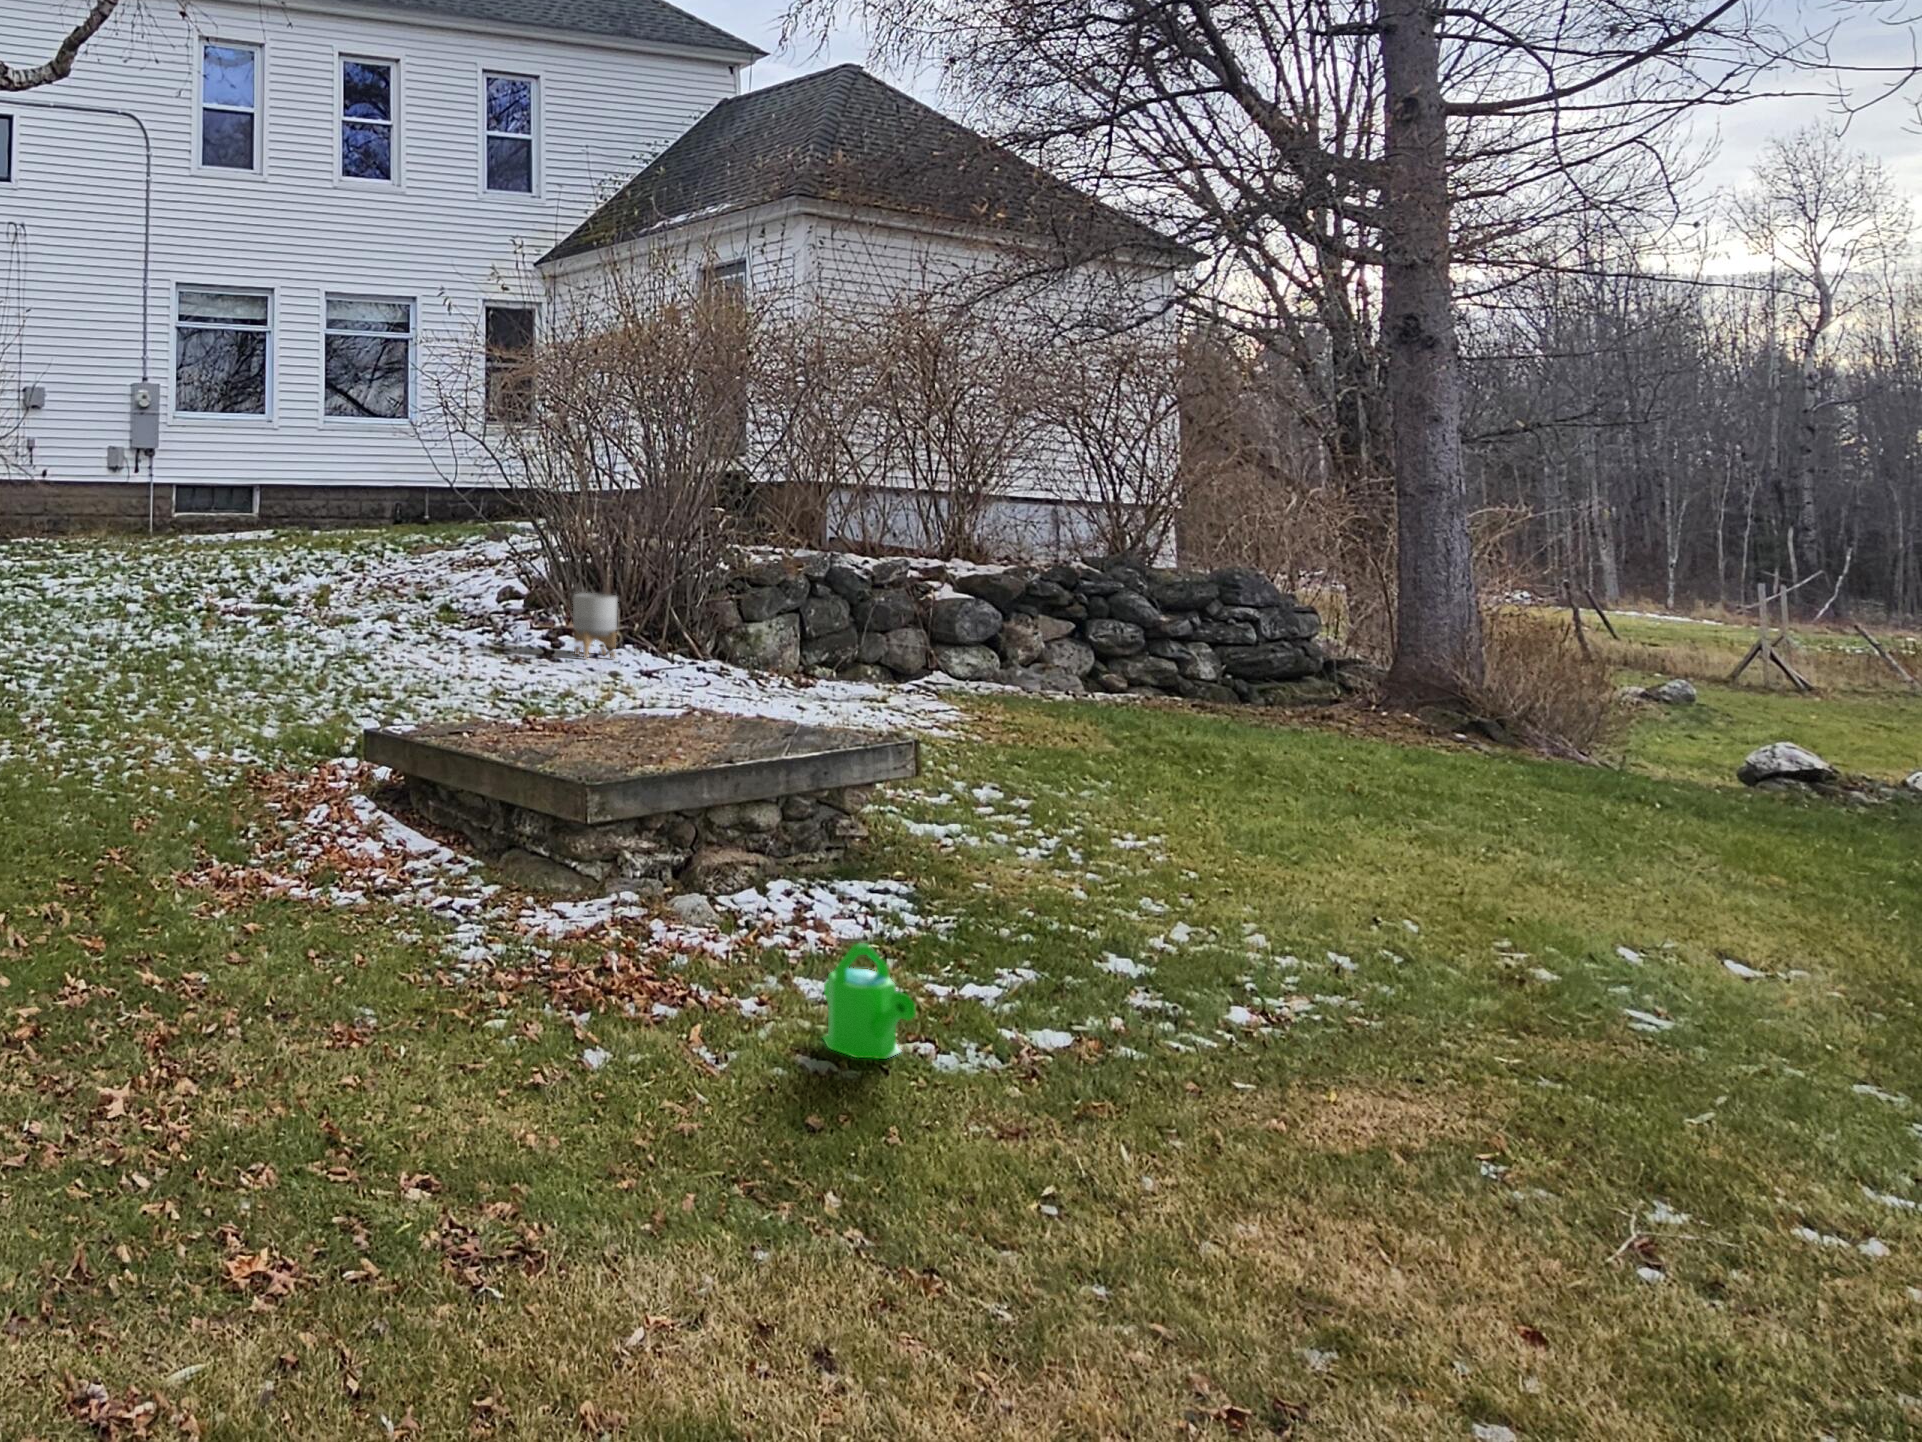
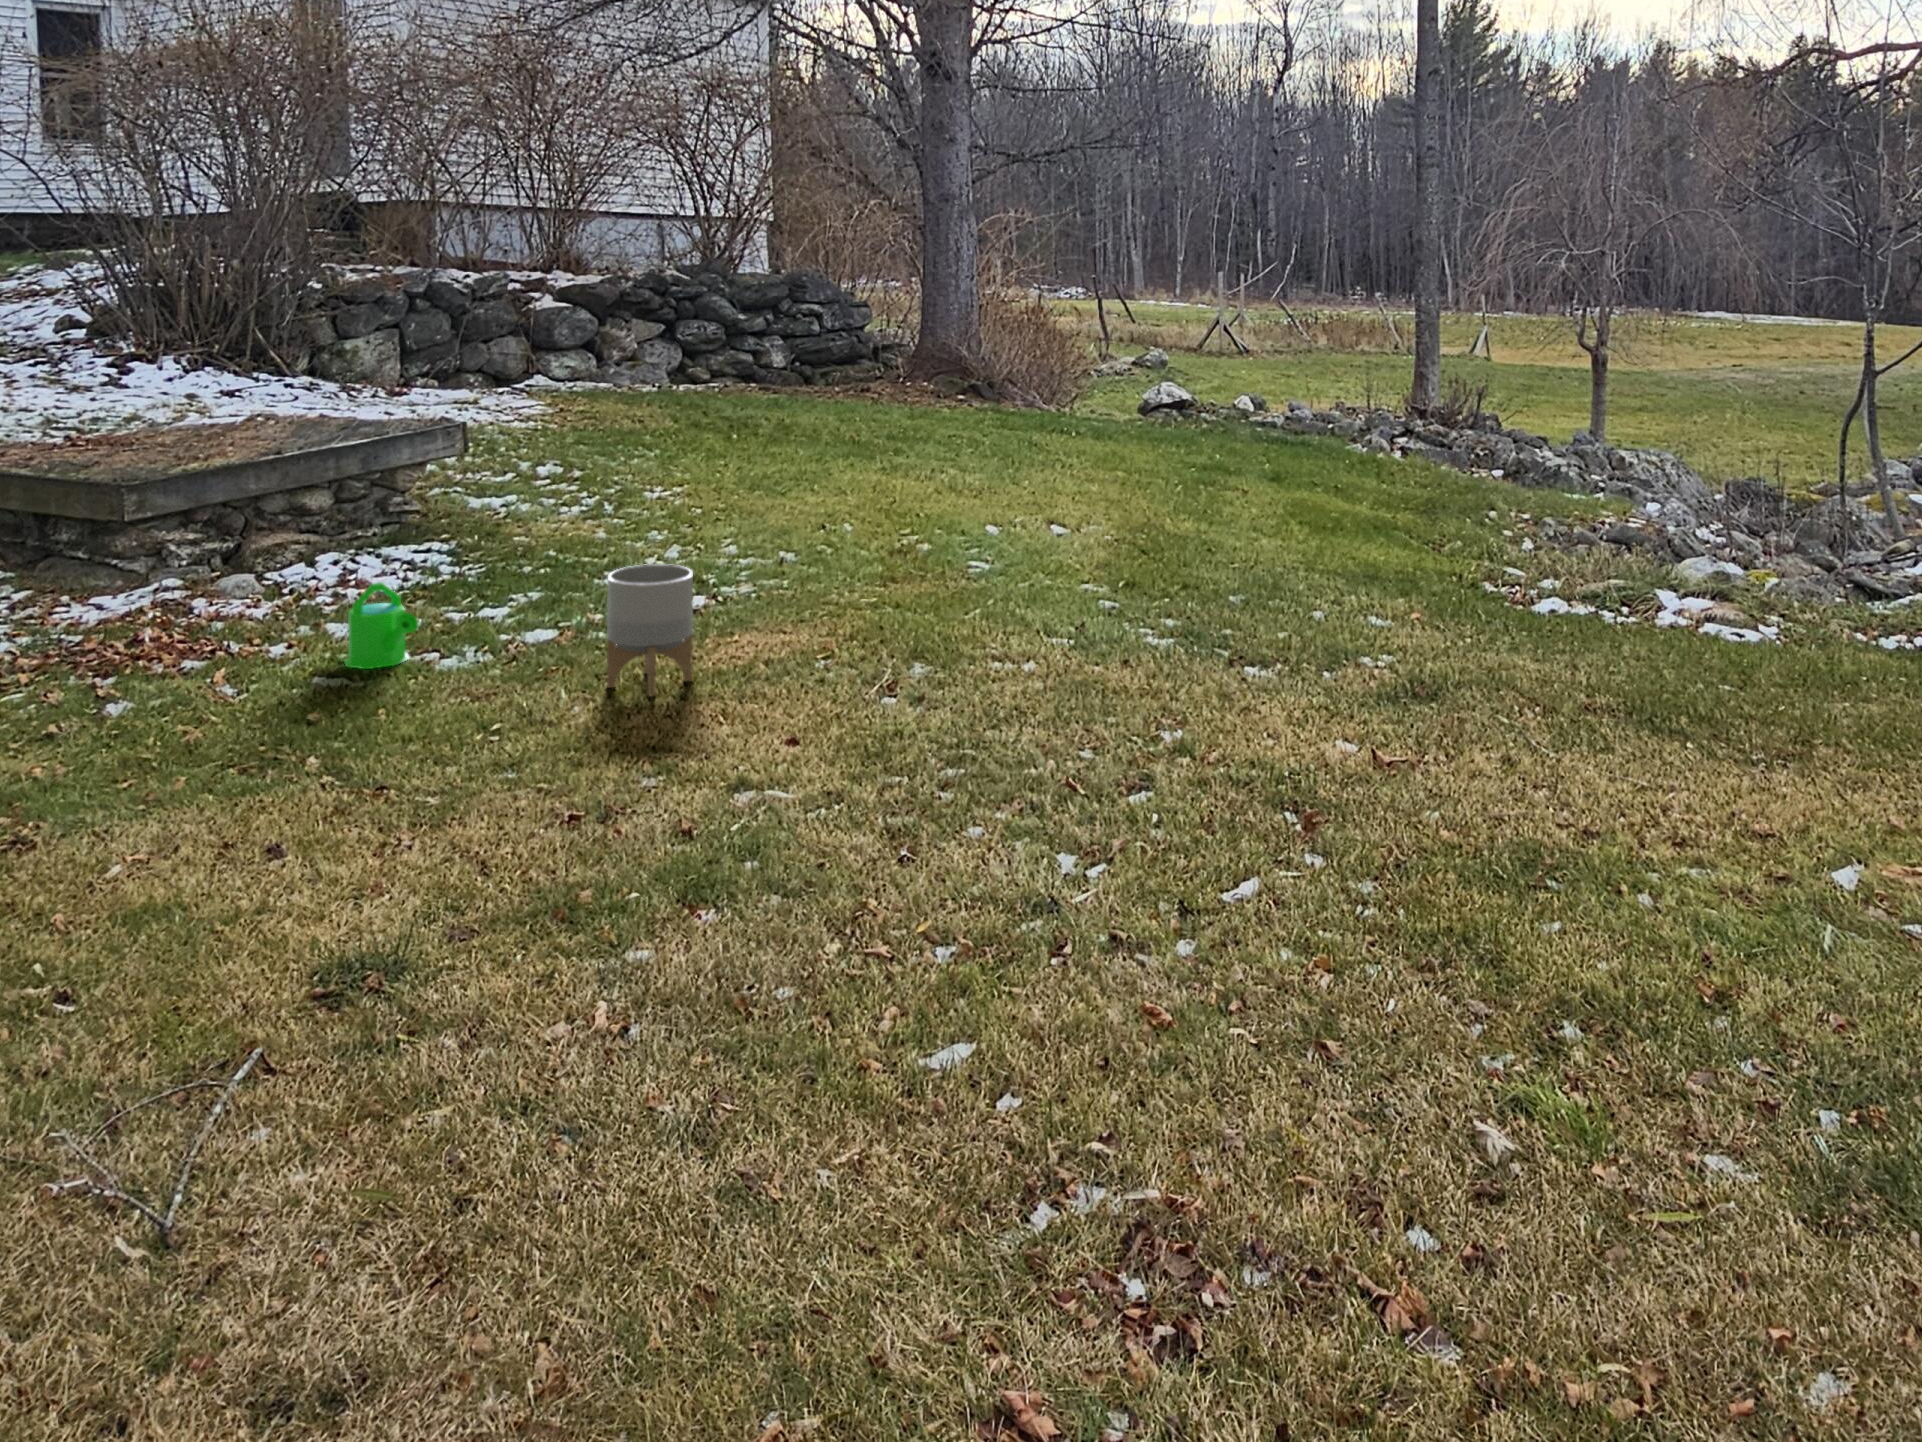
planter: present [573,593,618,658] -> present [607,564,693,696]

